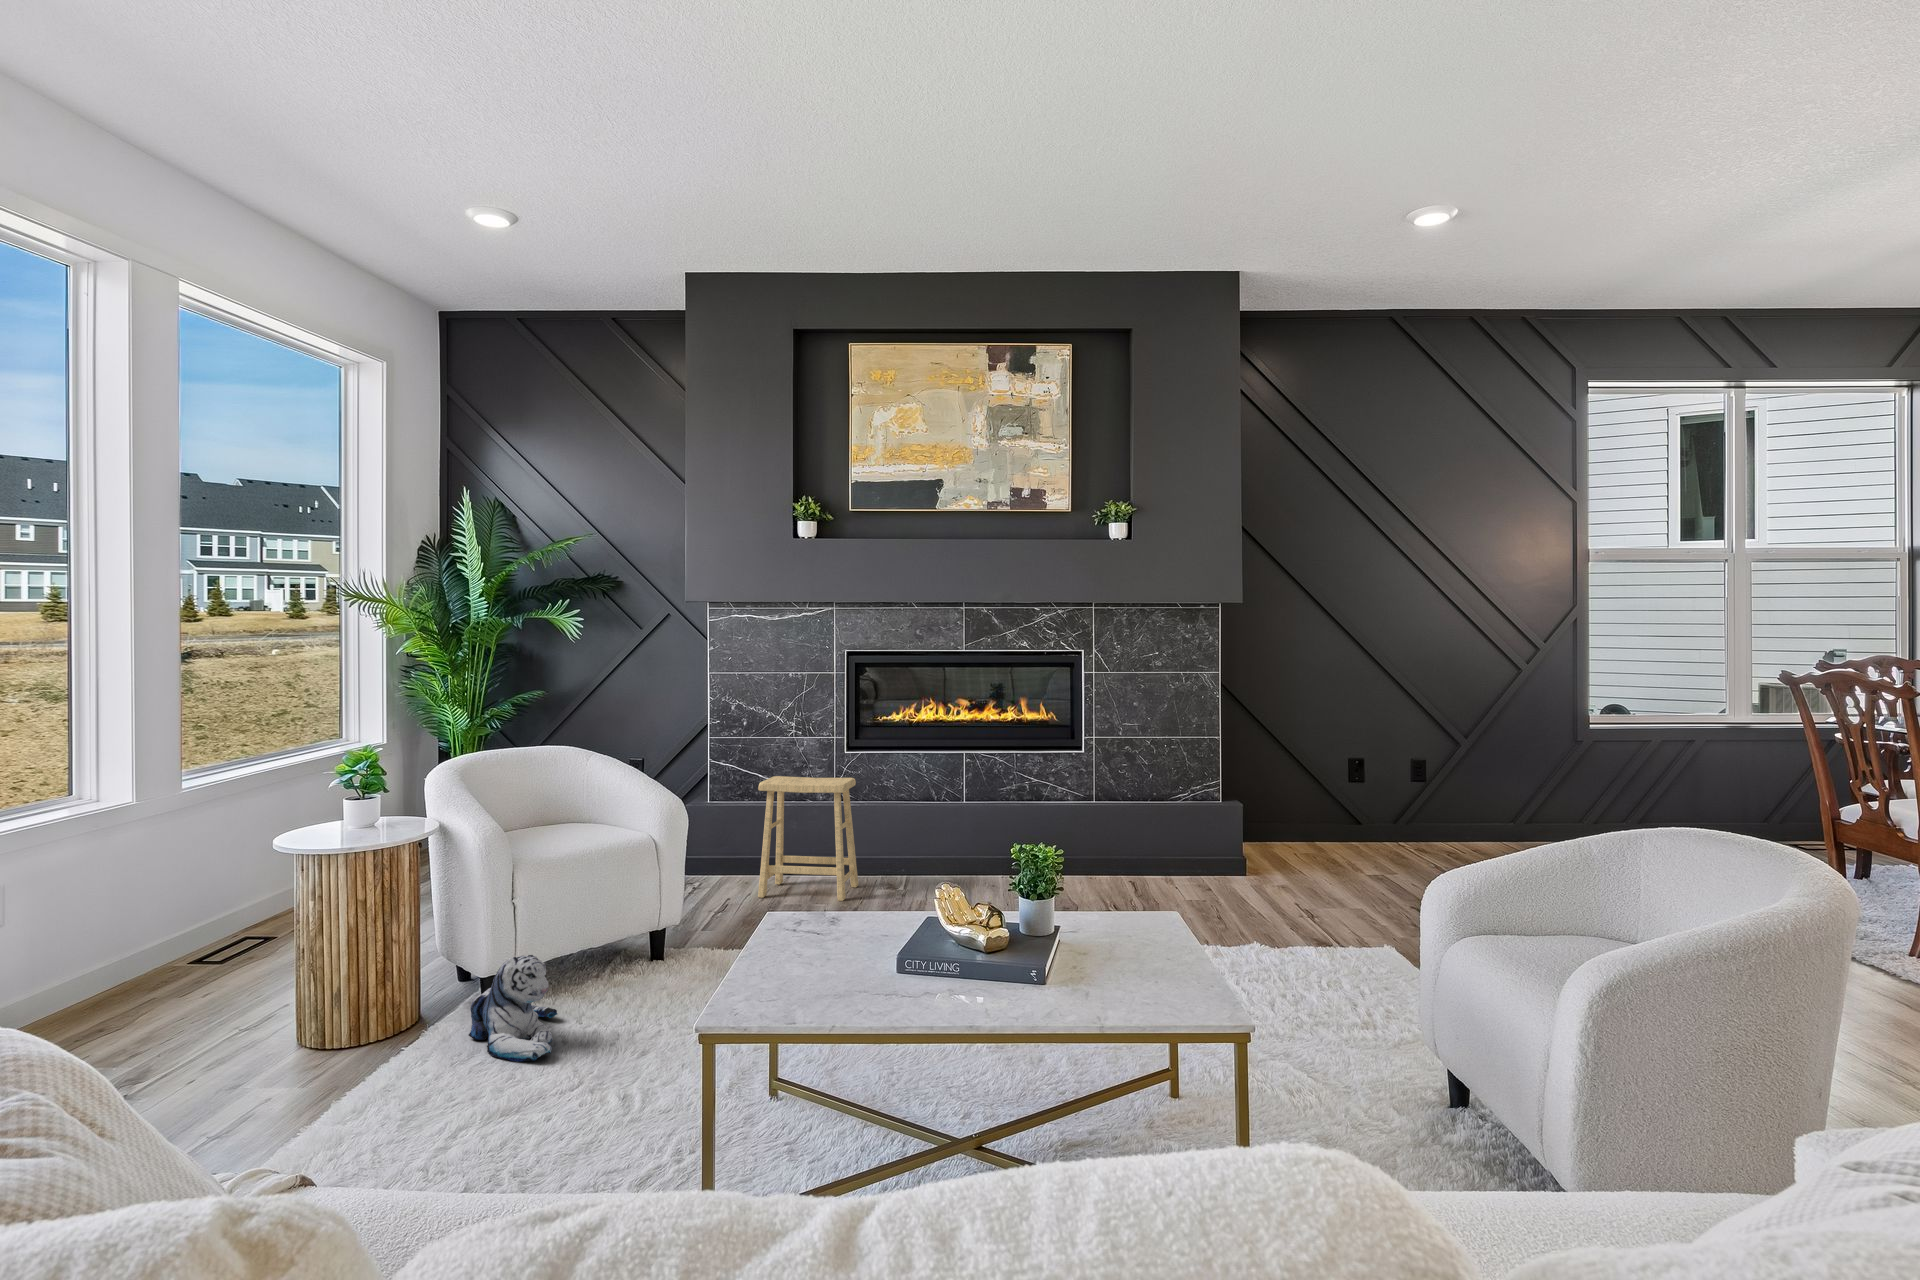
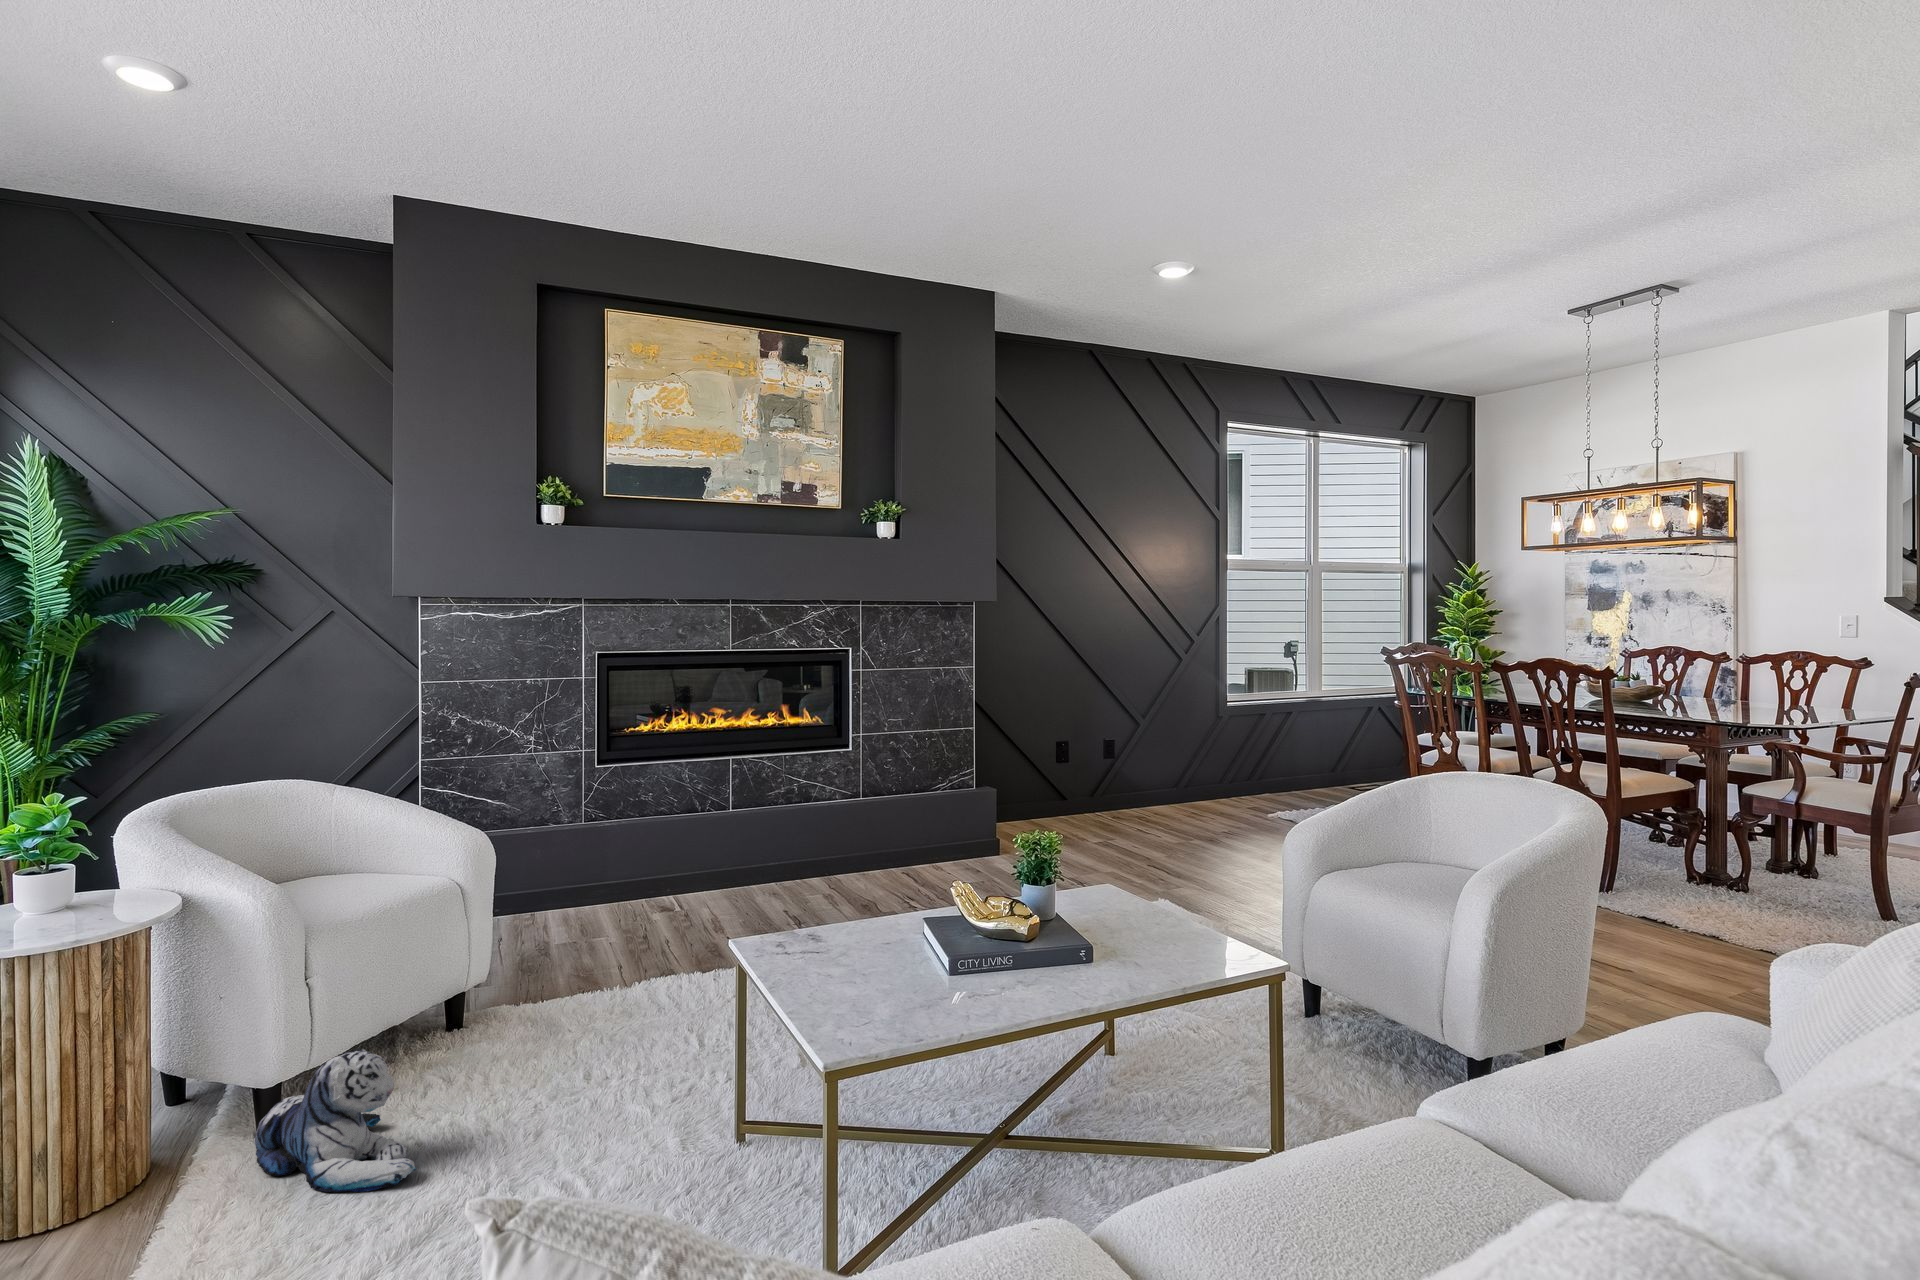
footstool: present [758,776,858,901] -> none [523,793,634,939]

